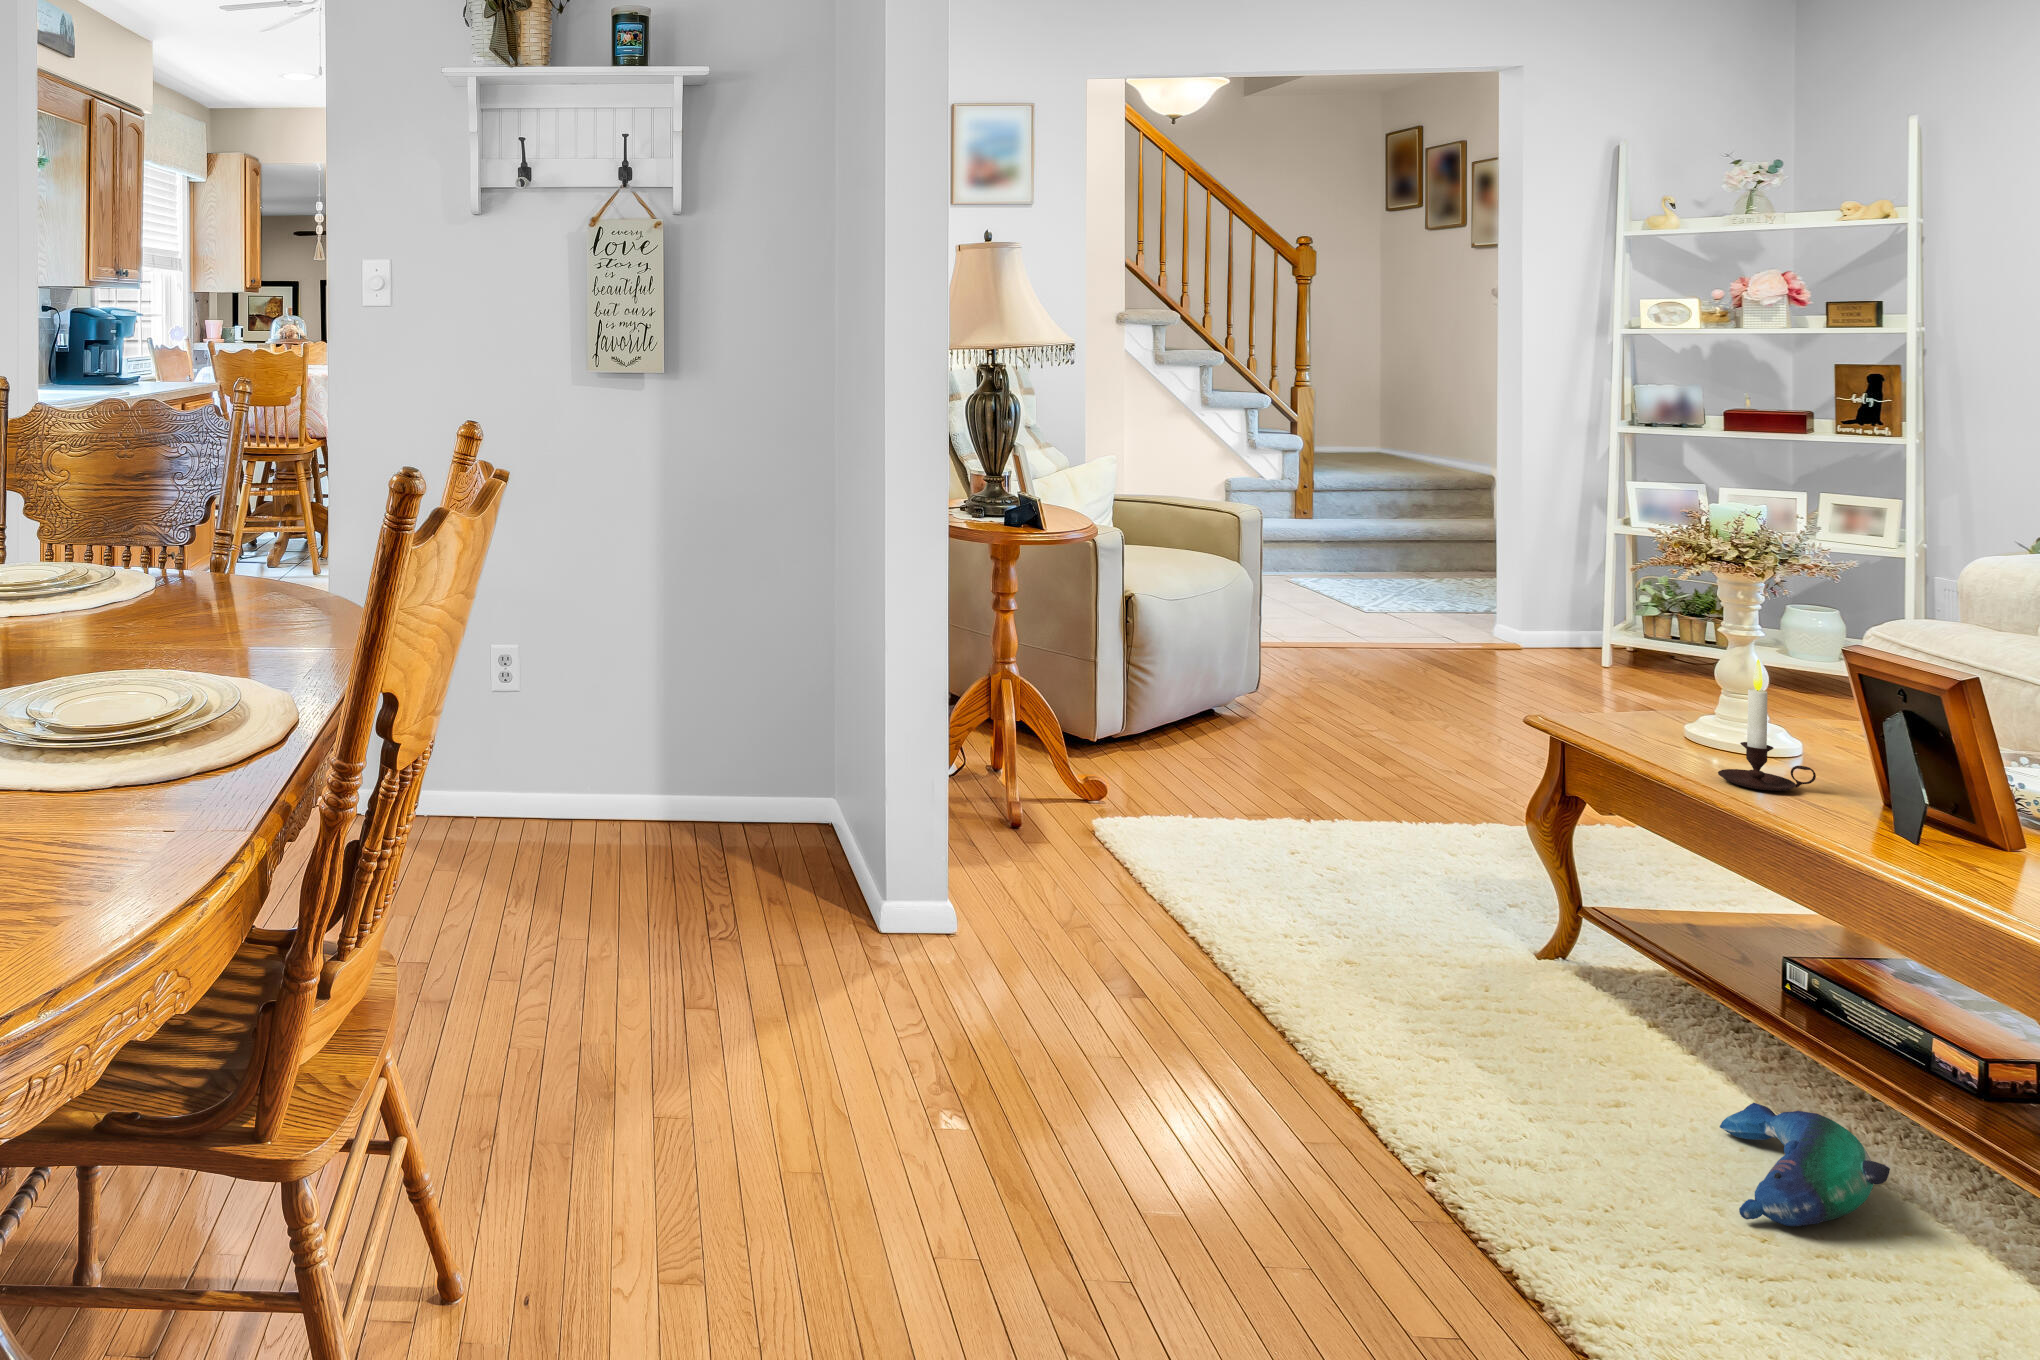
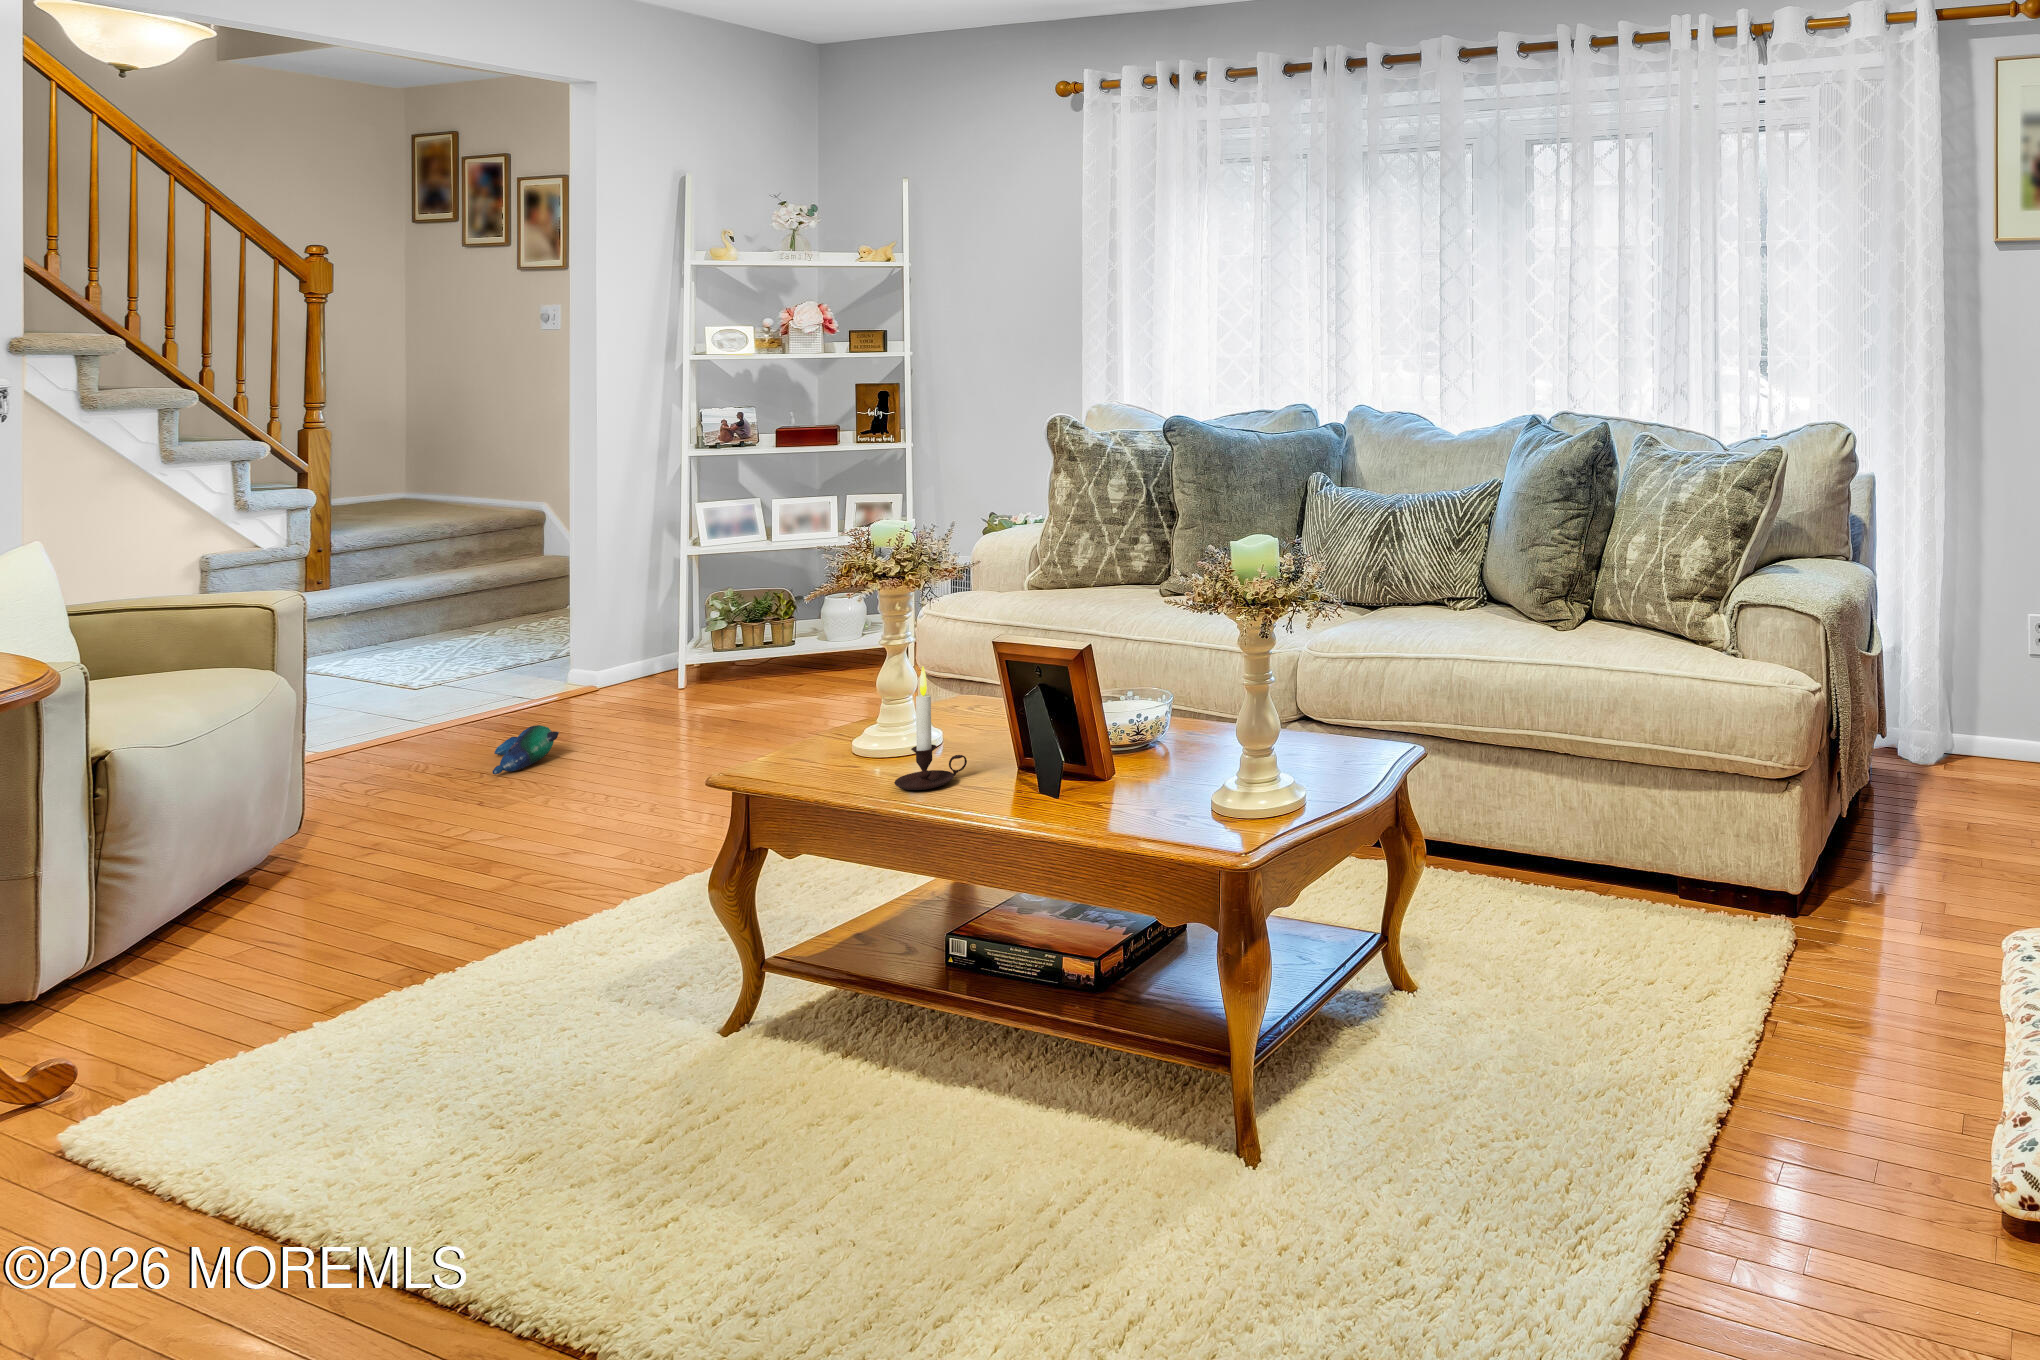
plush toy: present [1720,1103,1890,1228] -> present [493,725,559,775]

